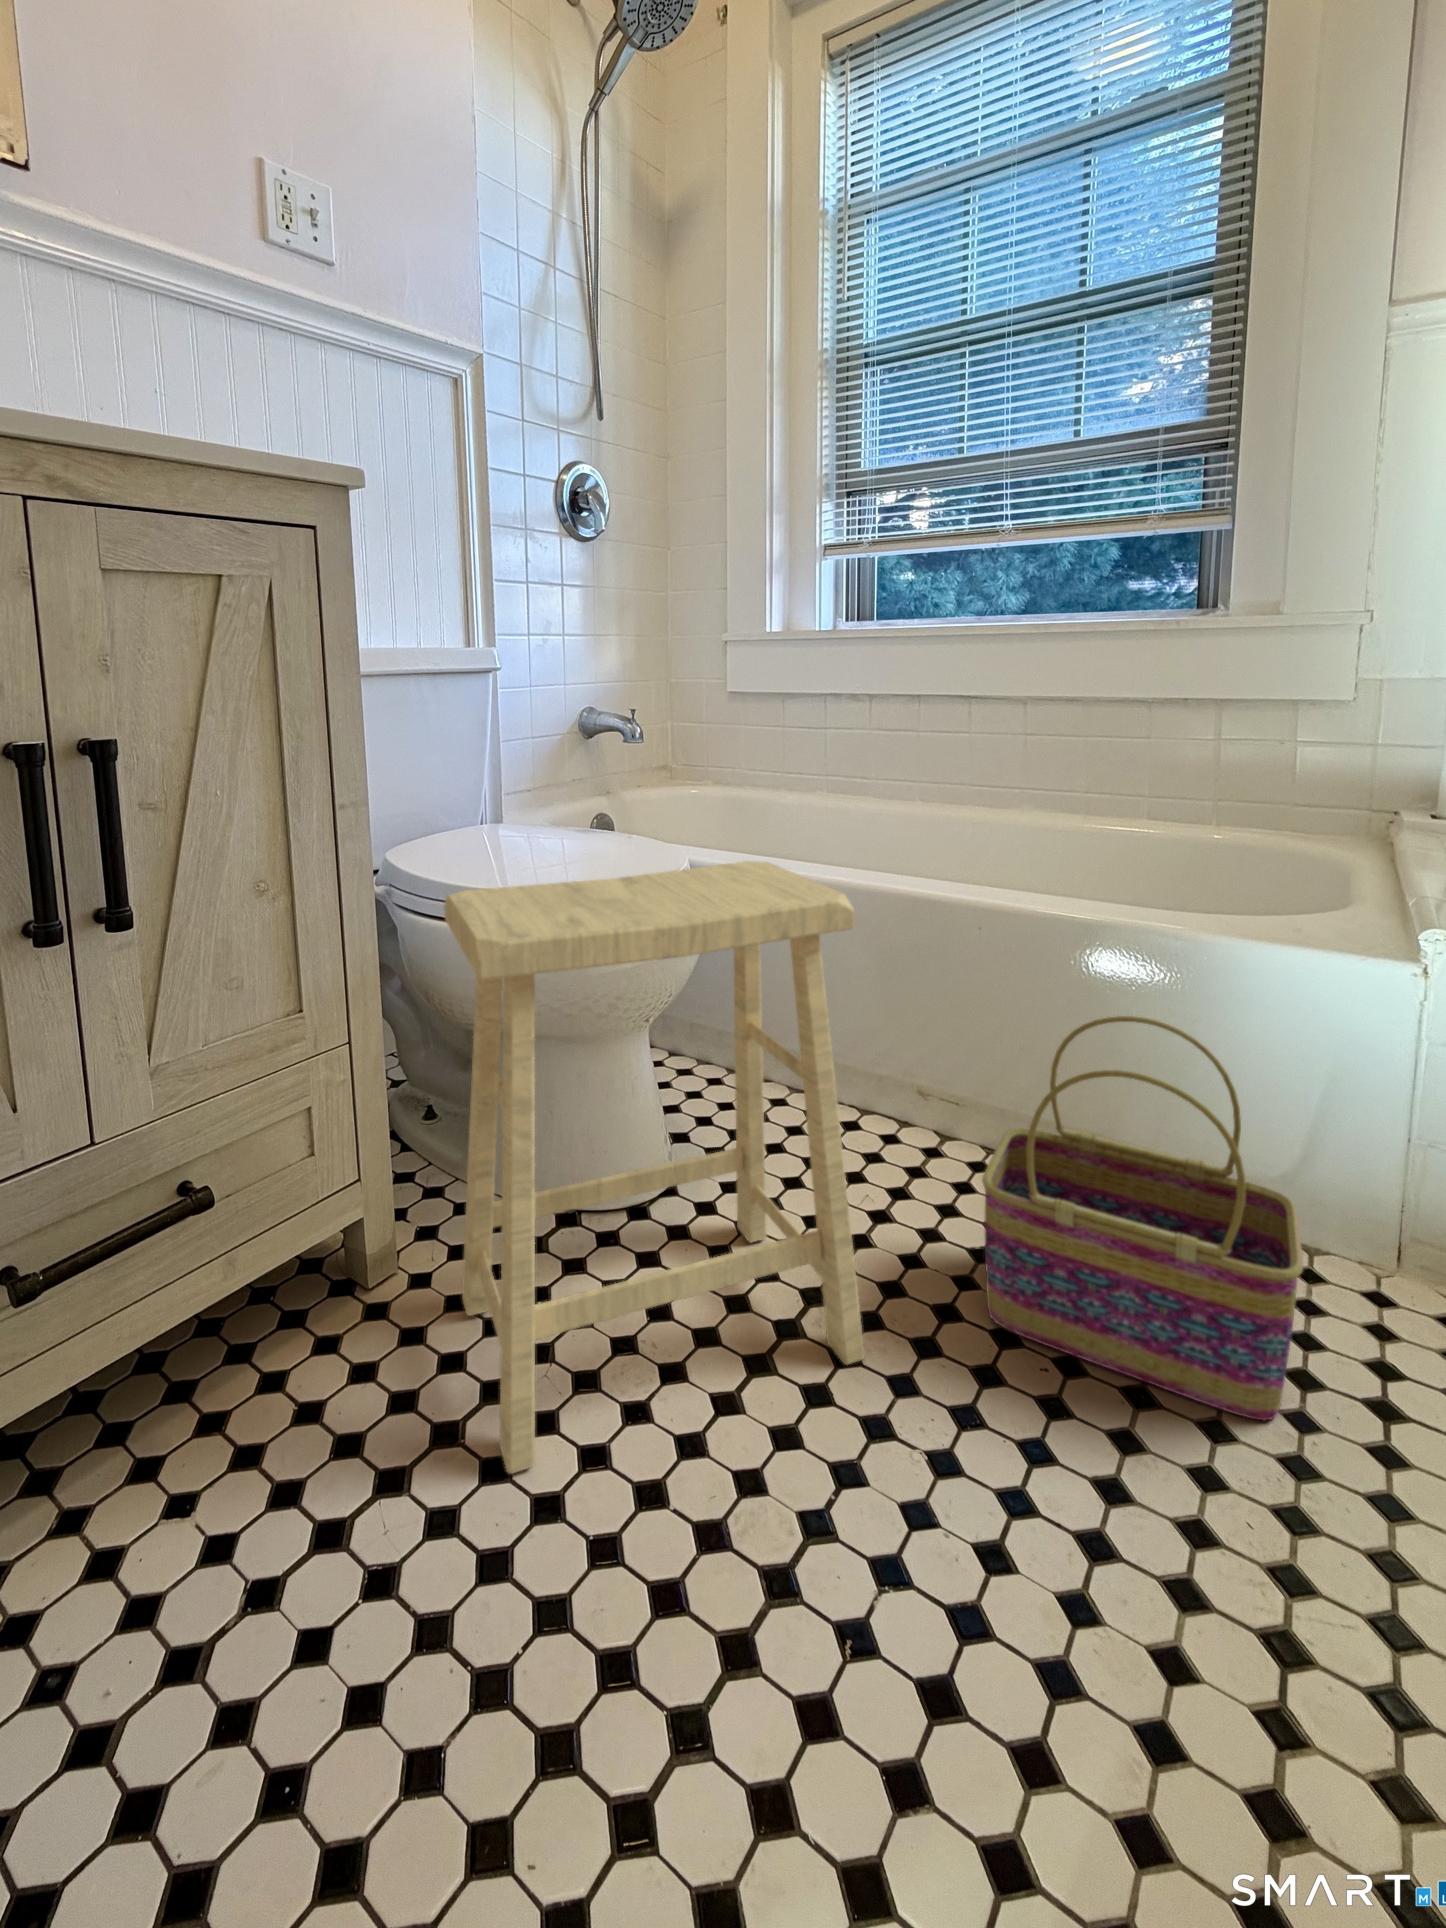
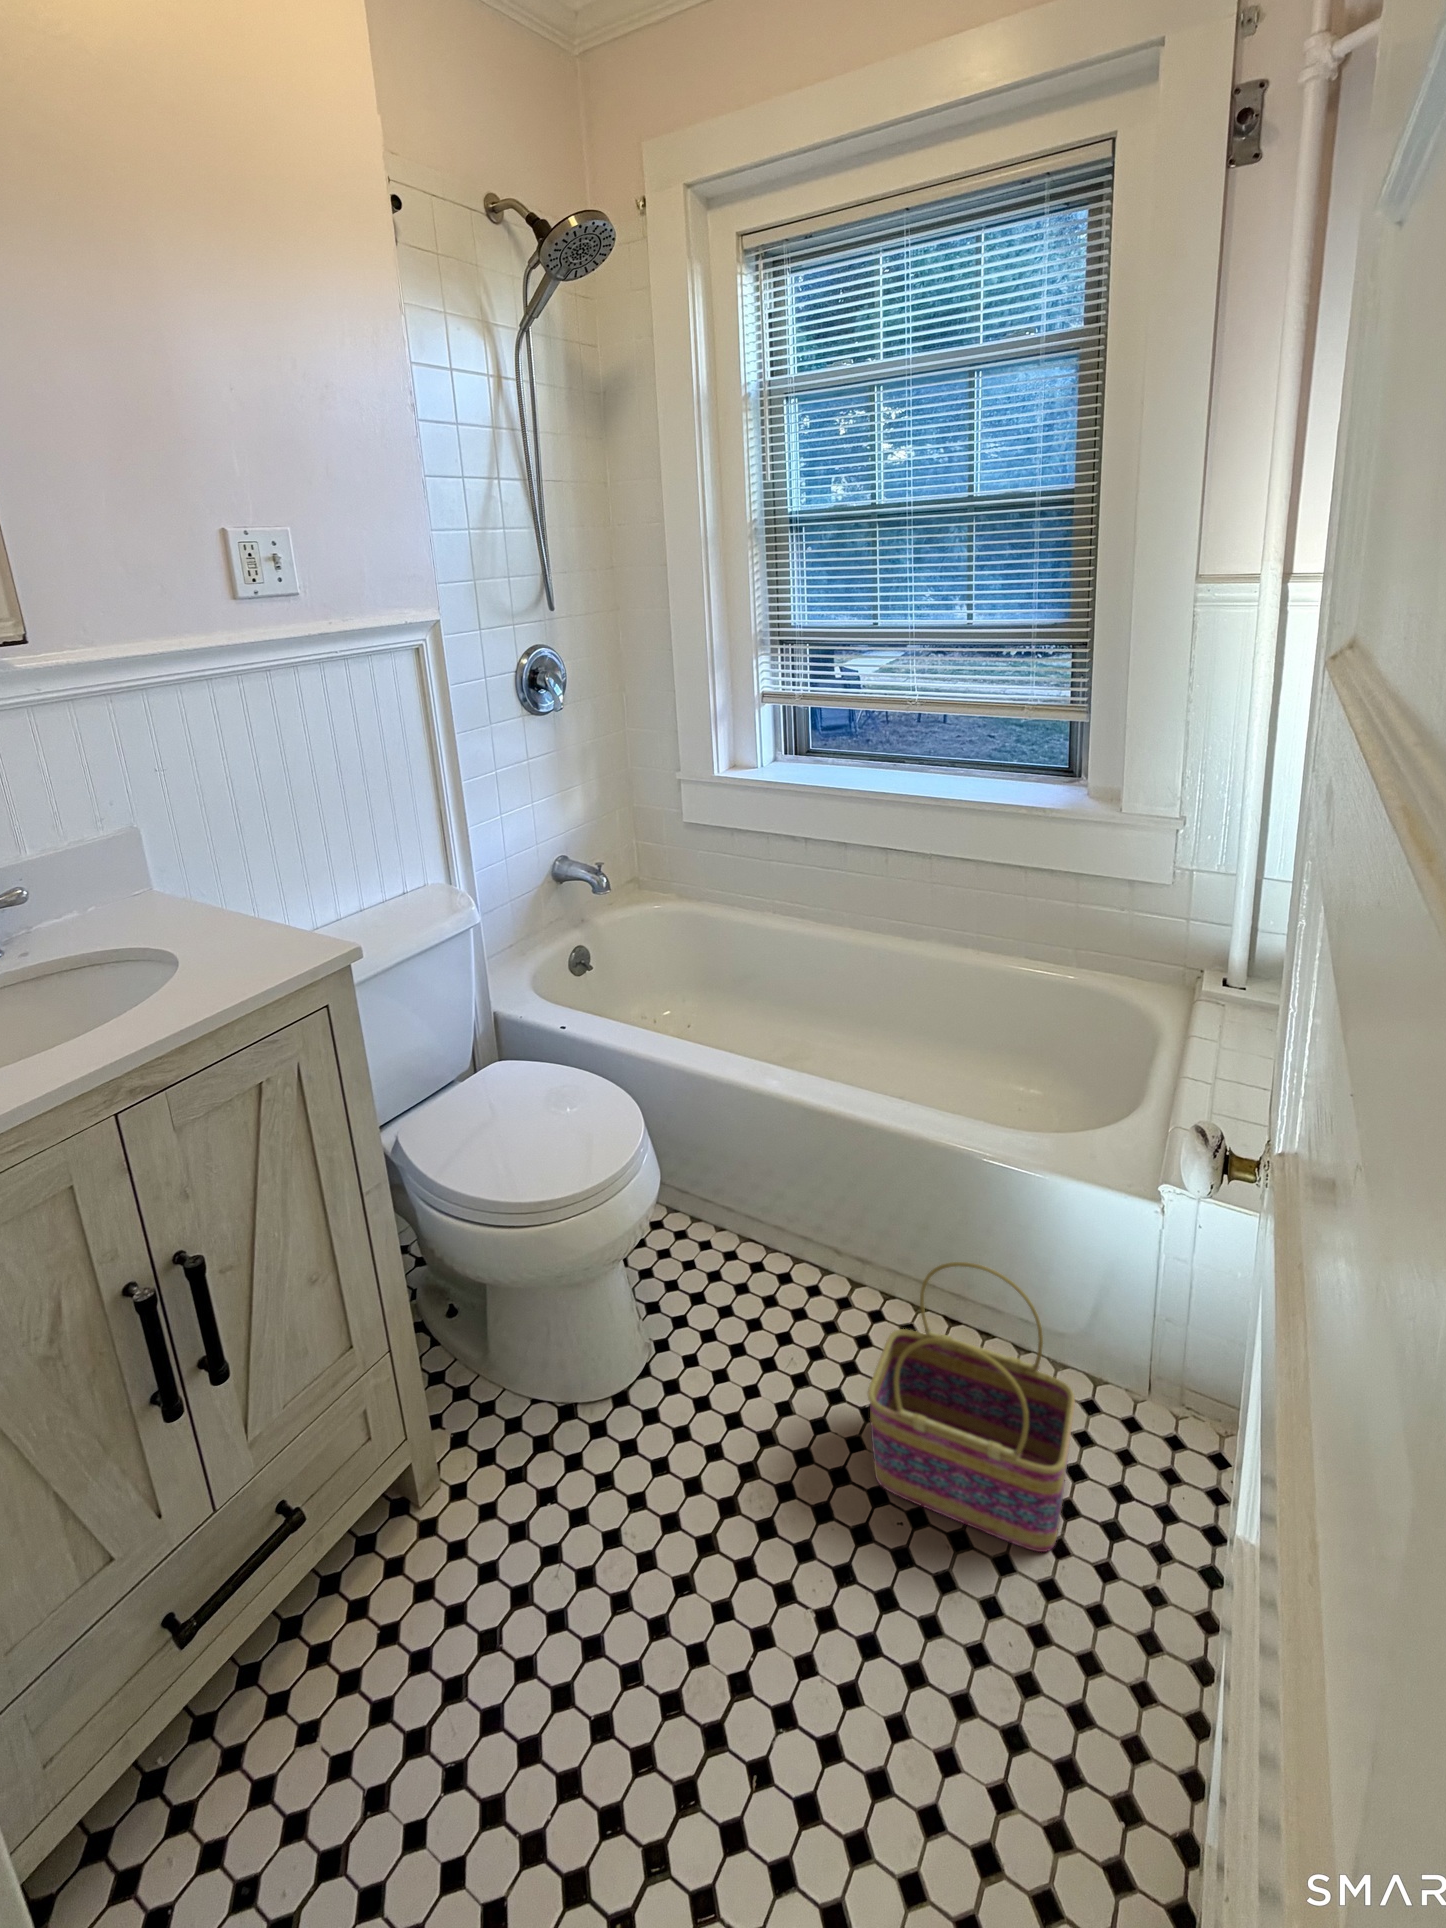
footstool: present [444,861,865,1474] -> none [457,1165,787,1671]

